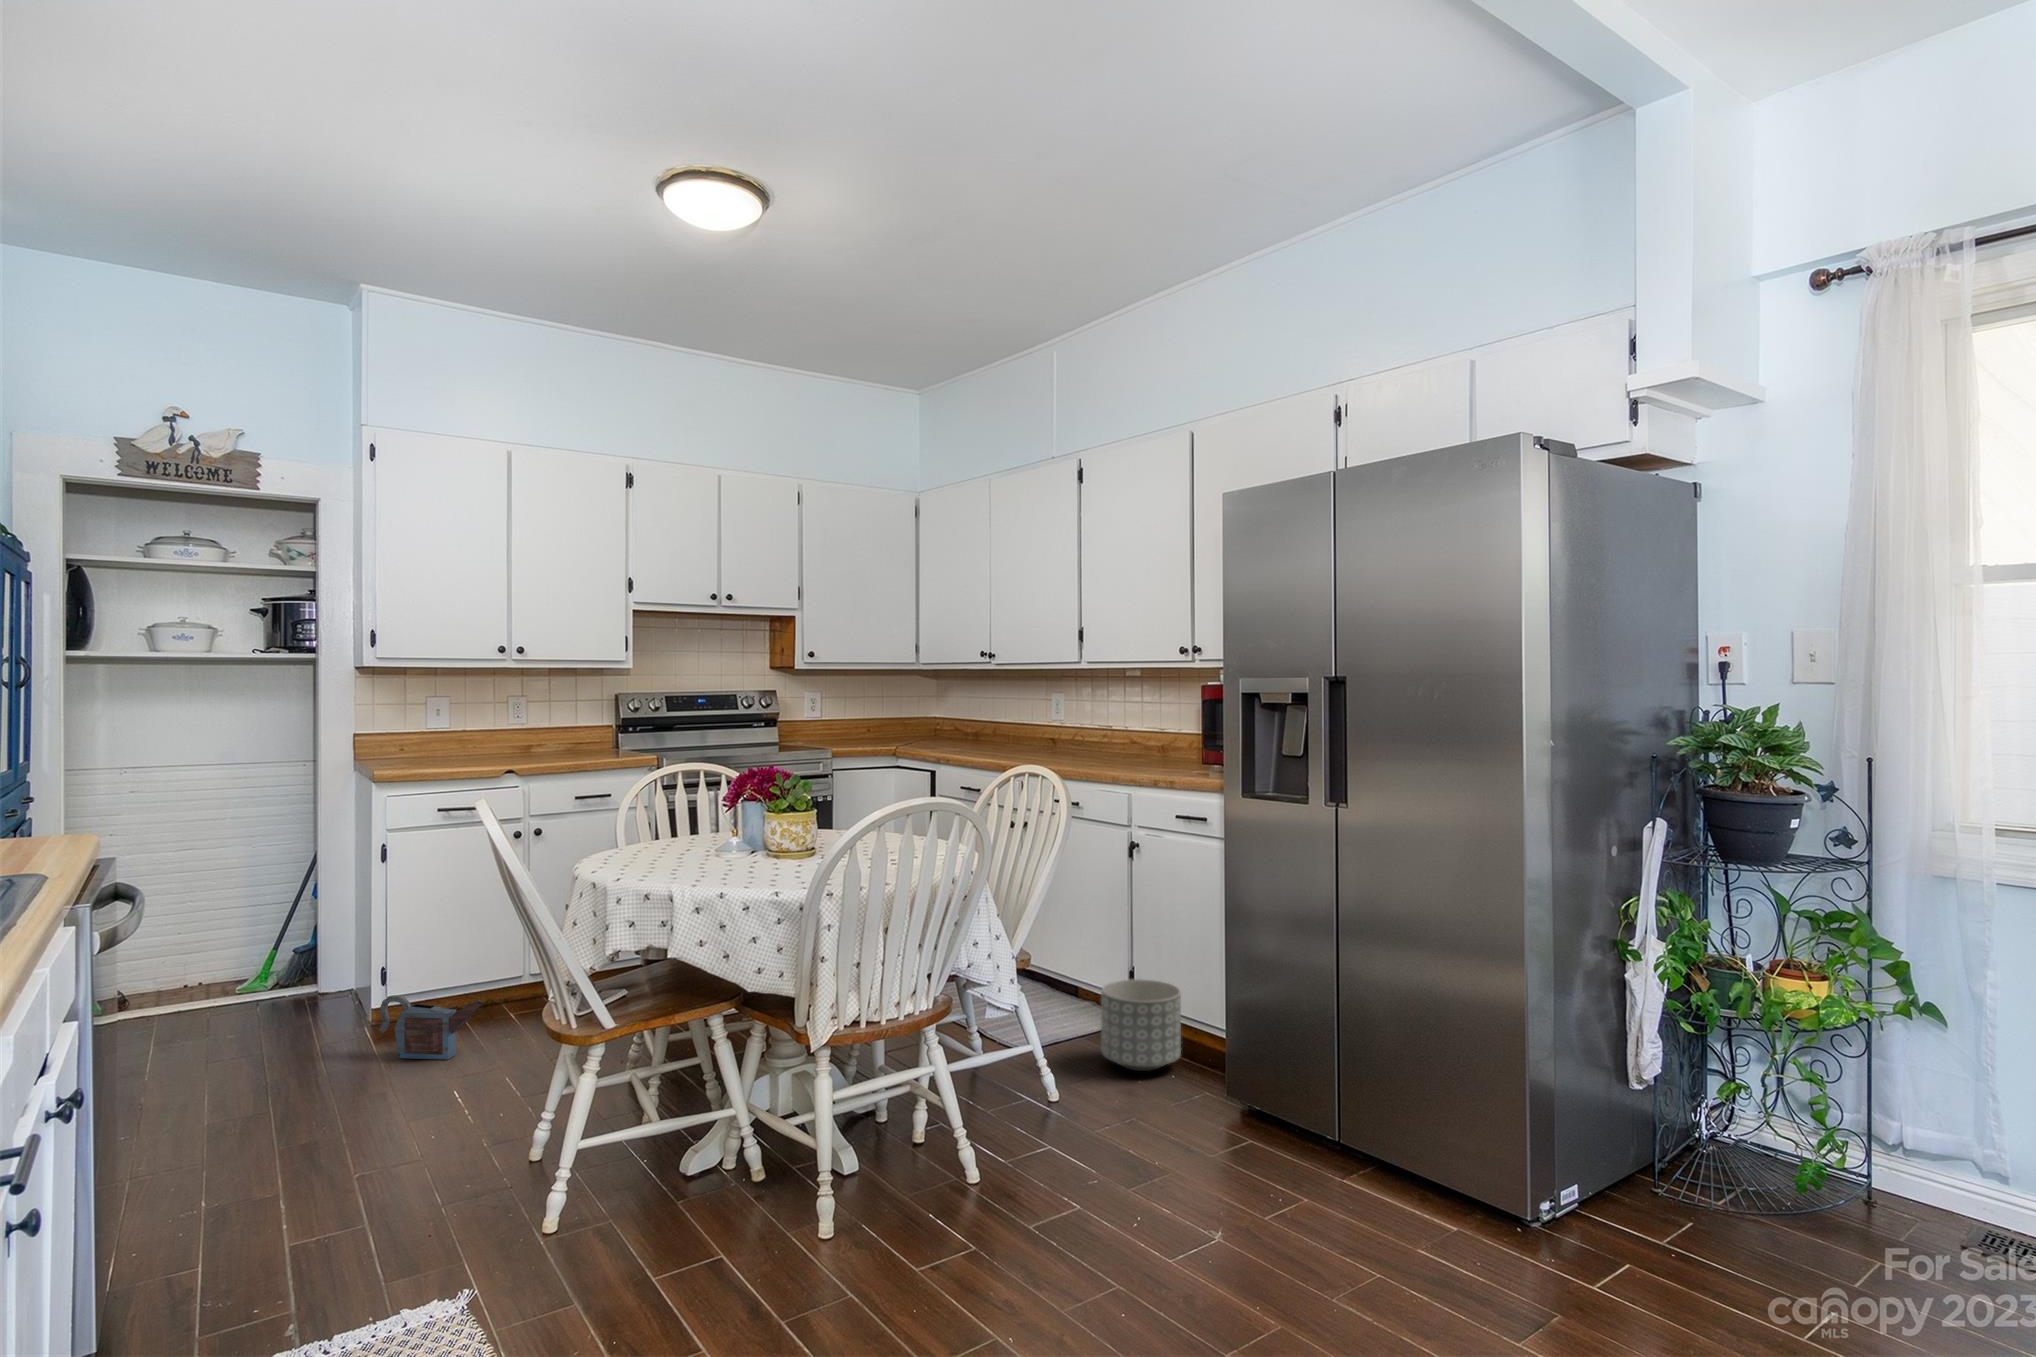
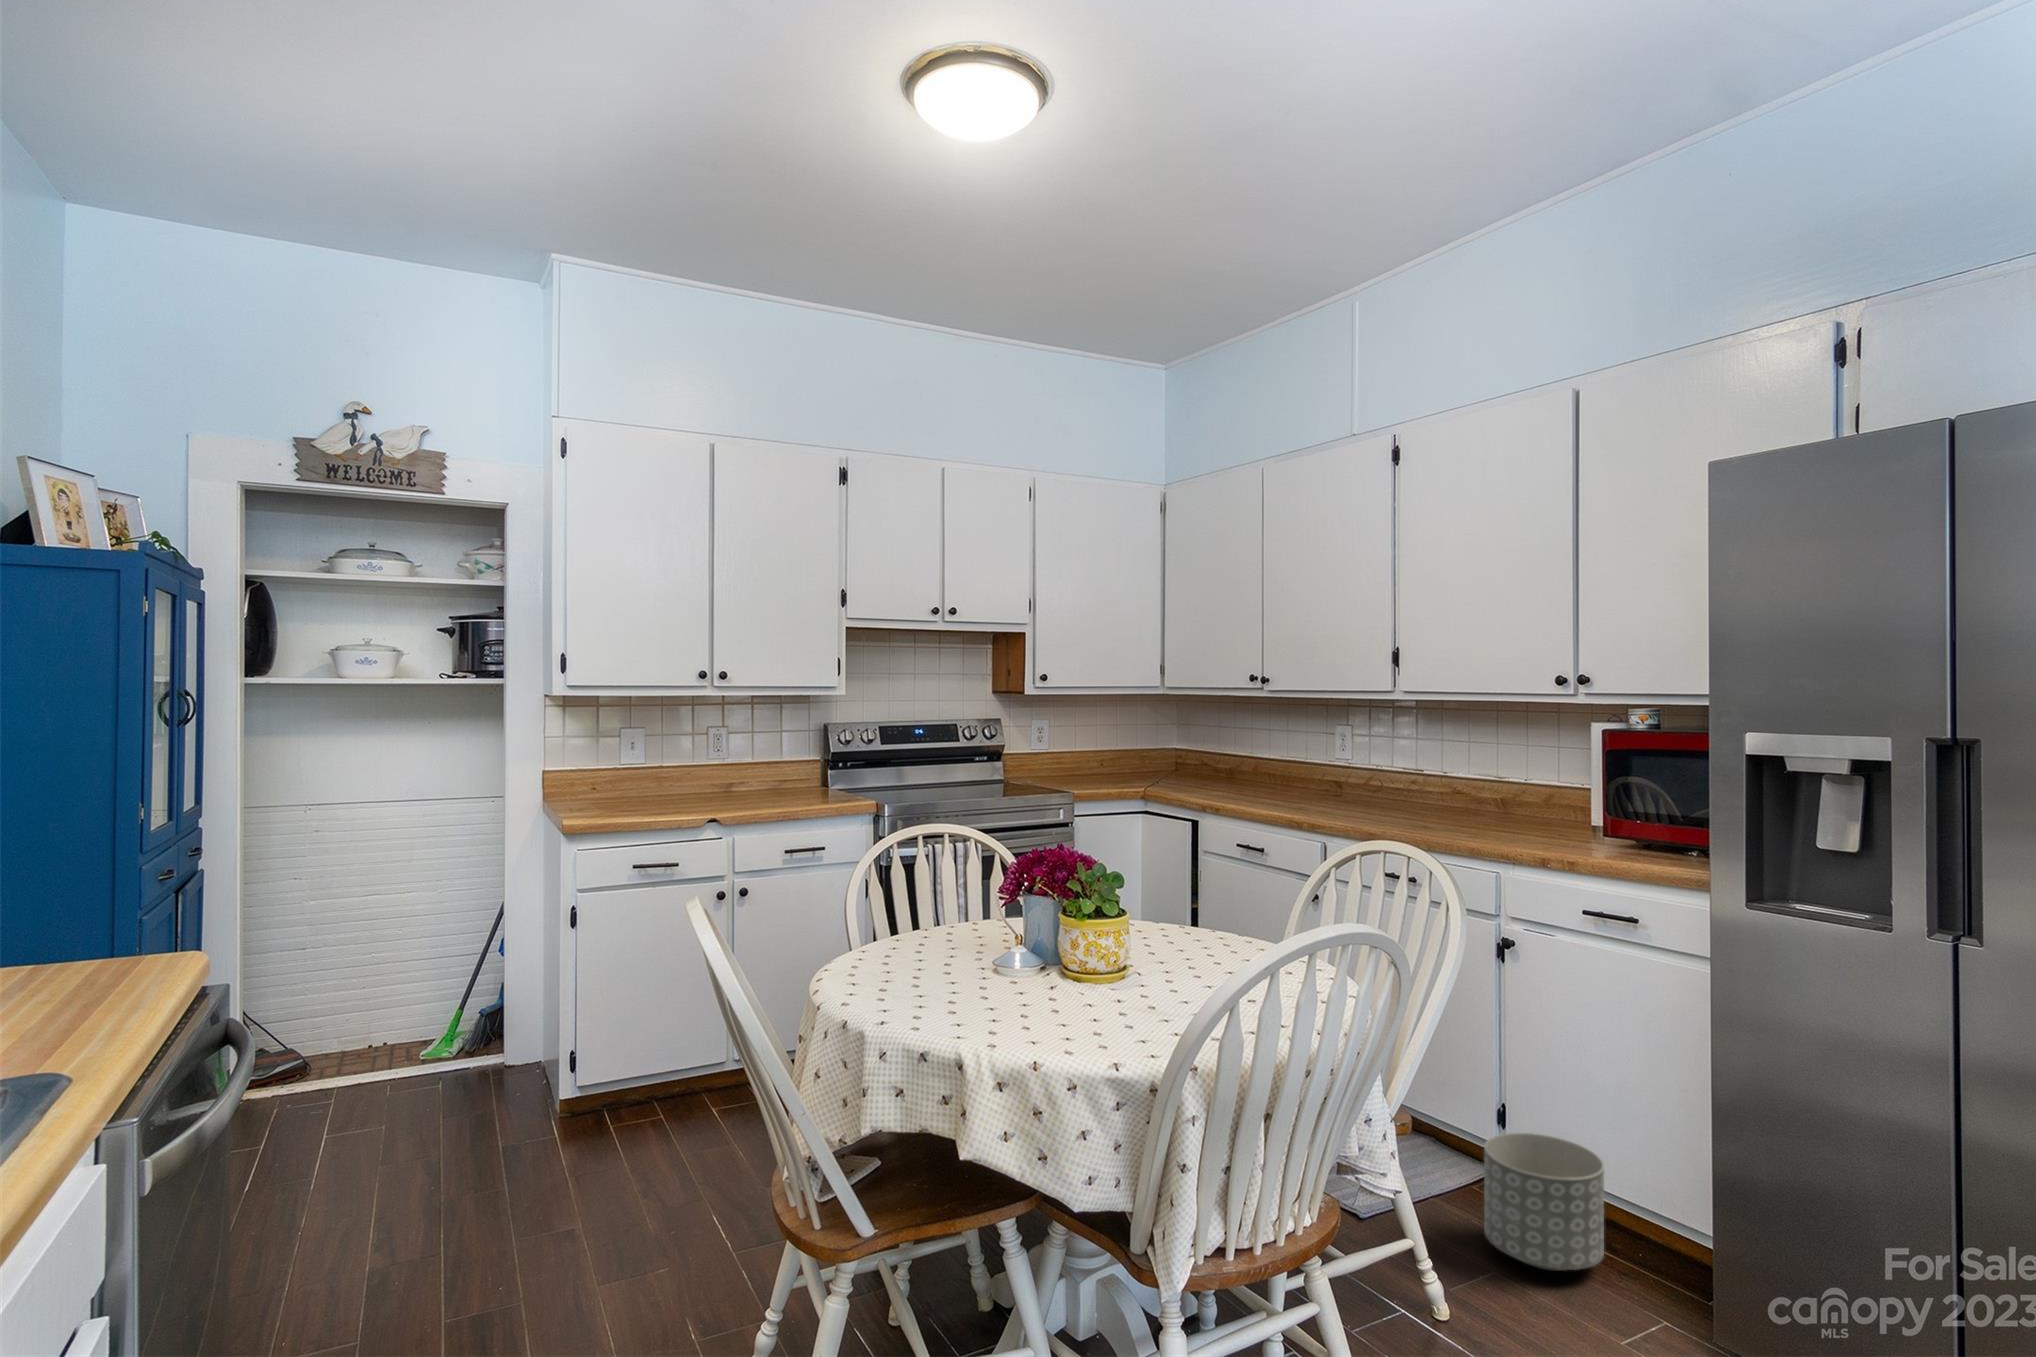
watering can: present [379,995,483,1060] -> none [567,1097,687,1181]

